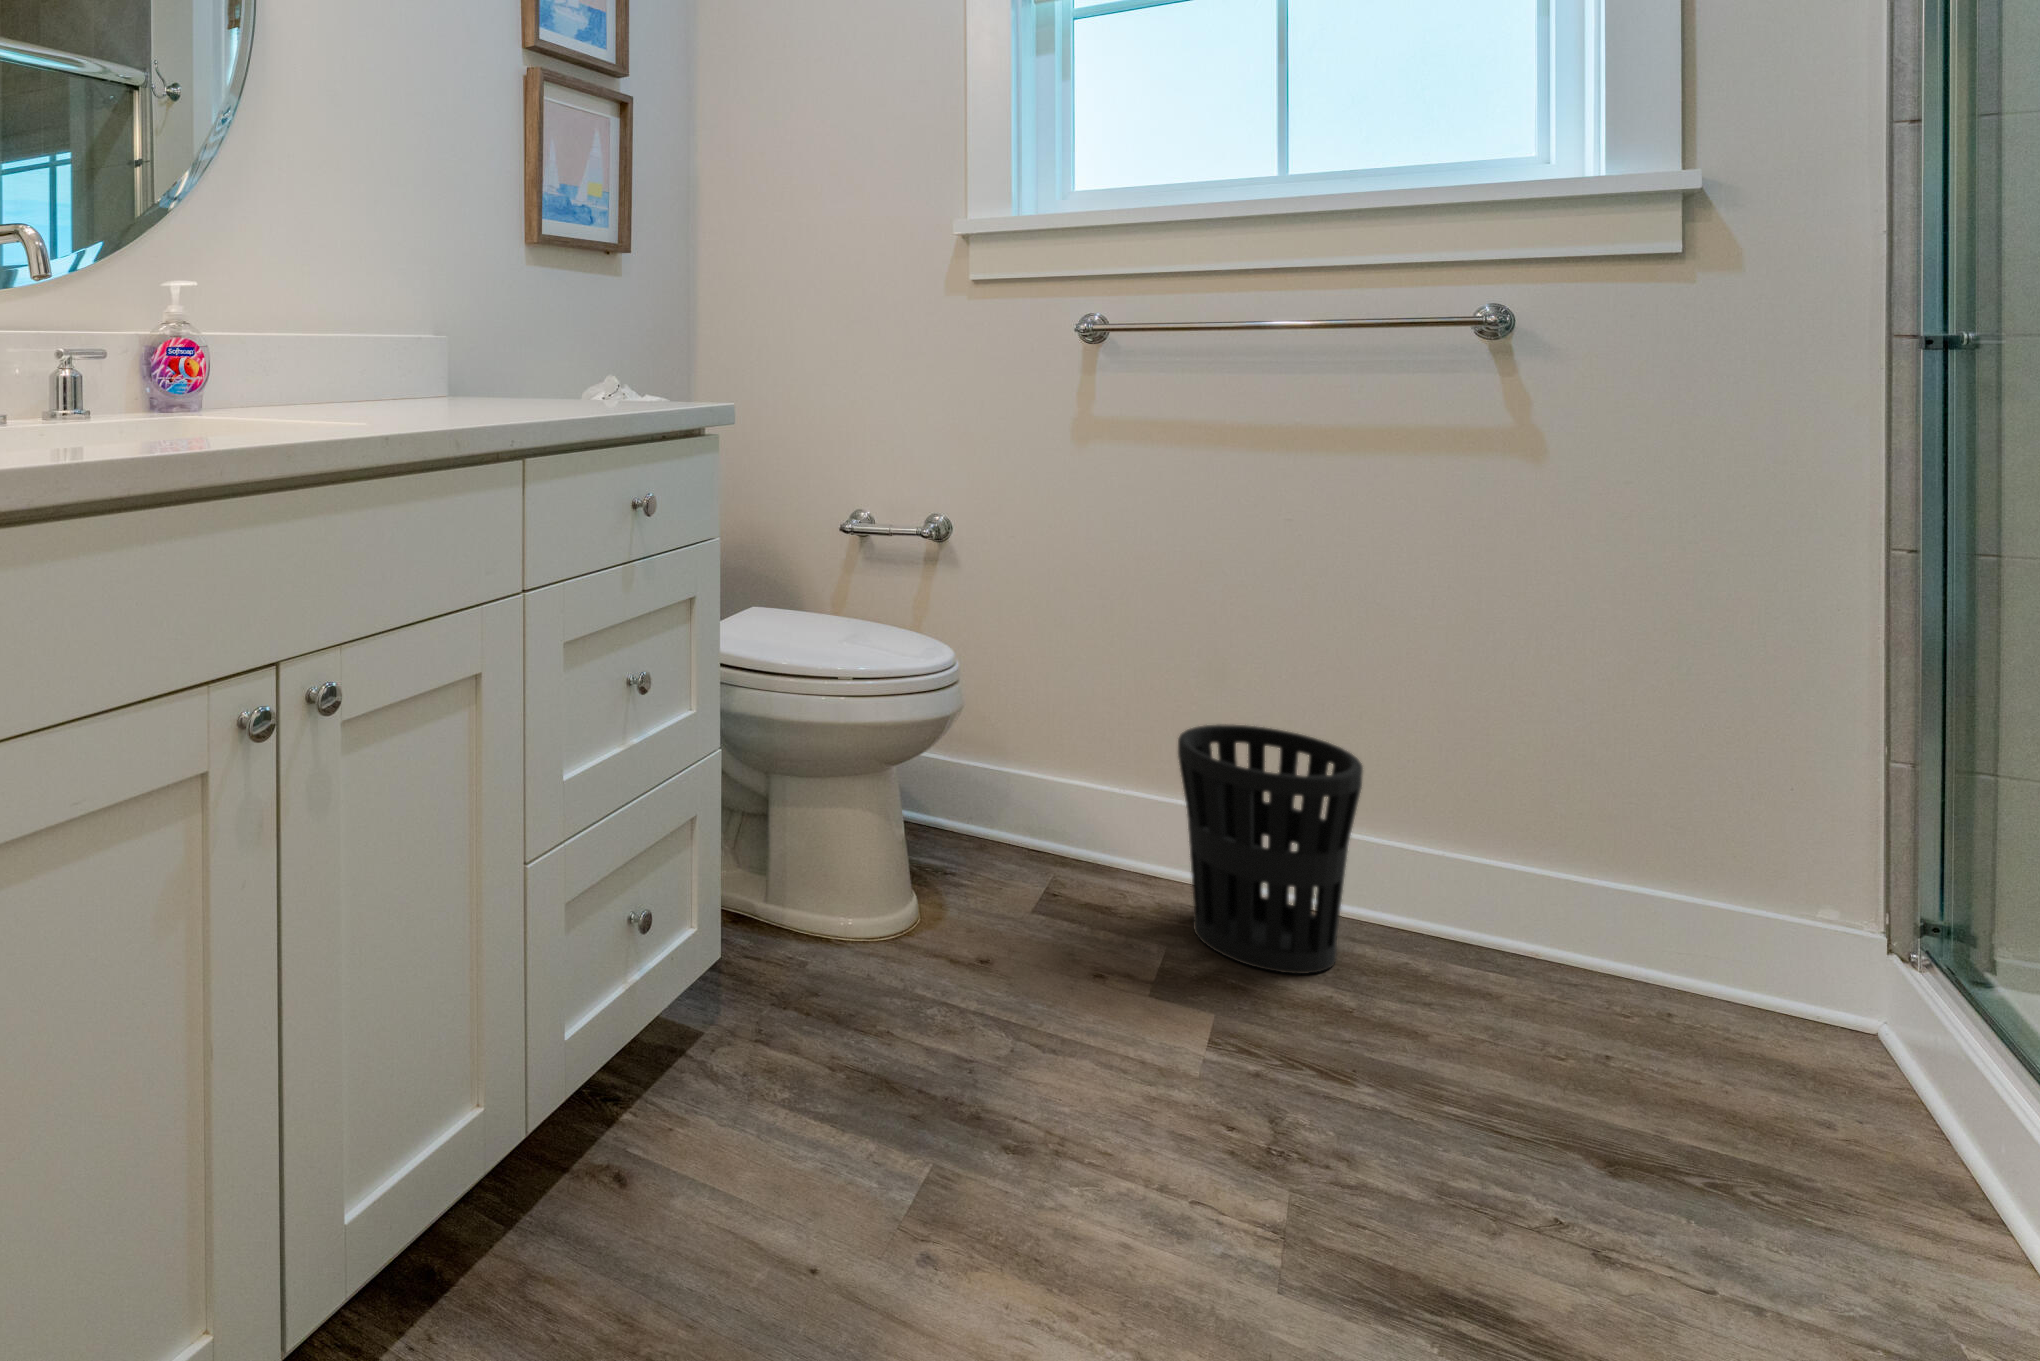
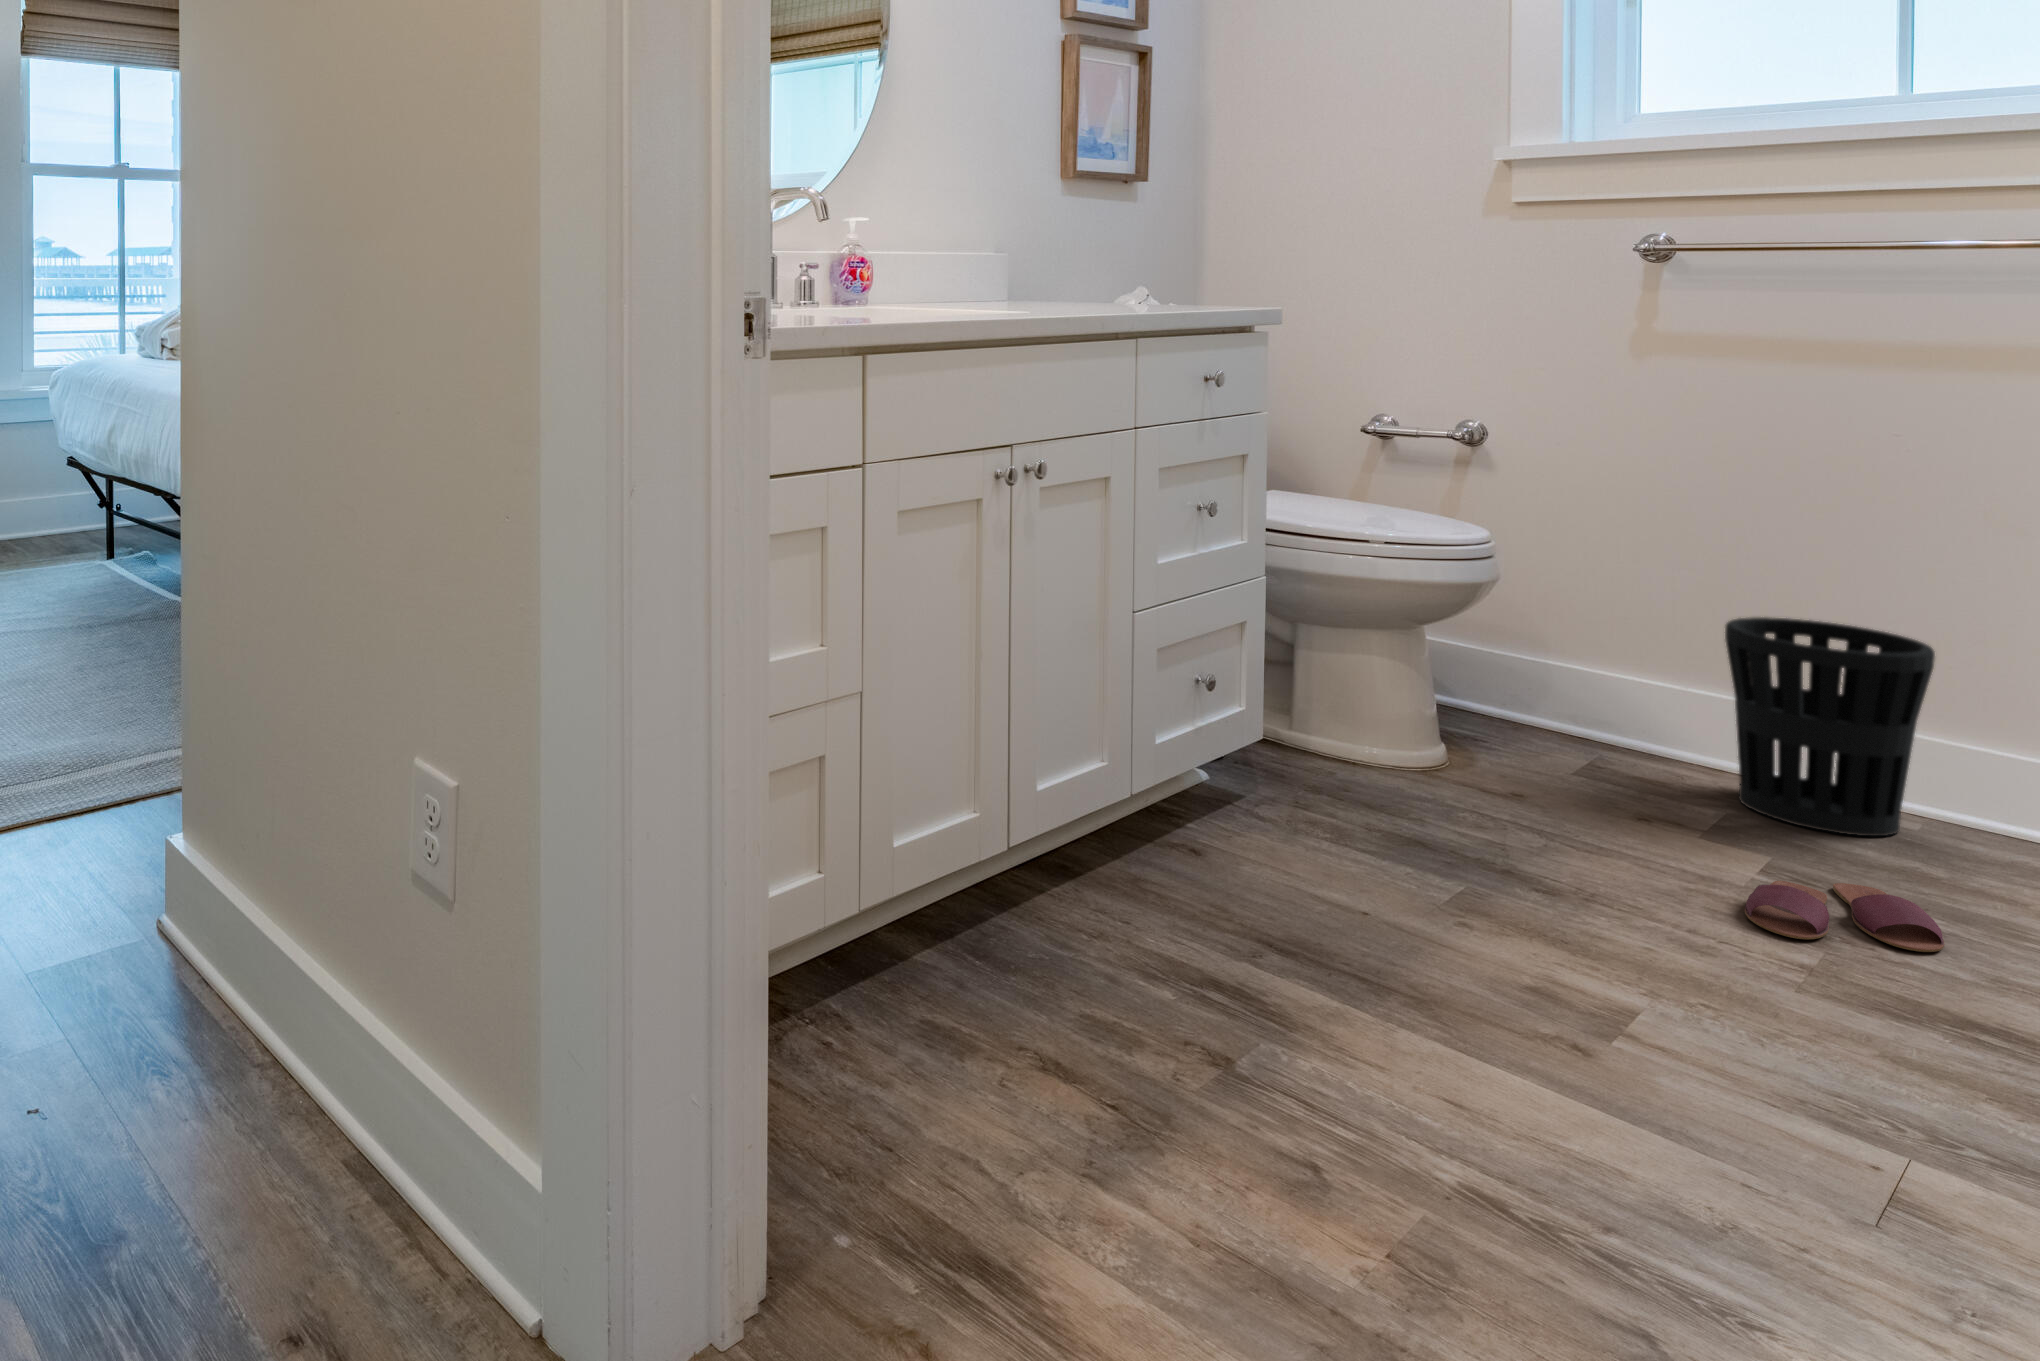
slippers: none [1229,1066,1423,1189] -> present [1745,881,1945,952]

